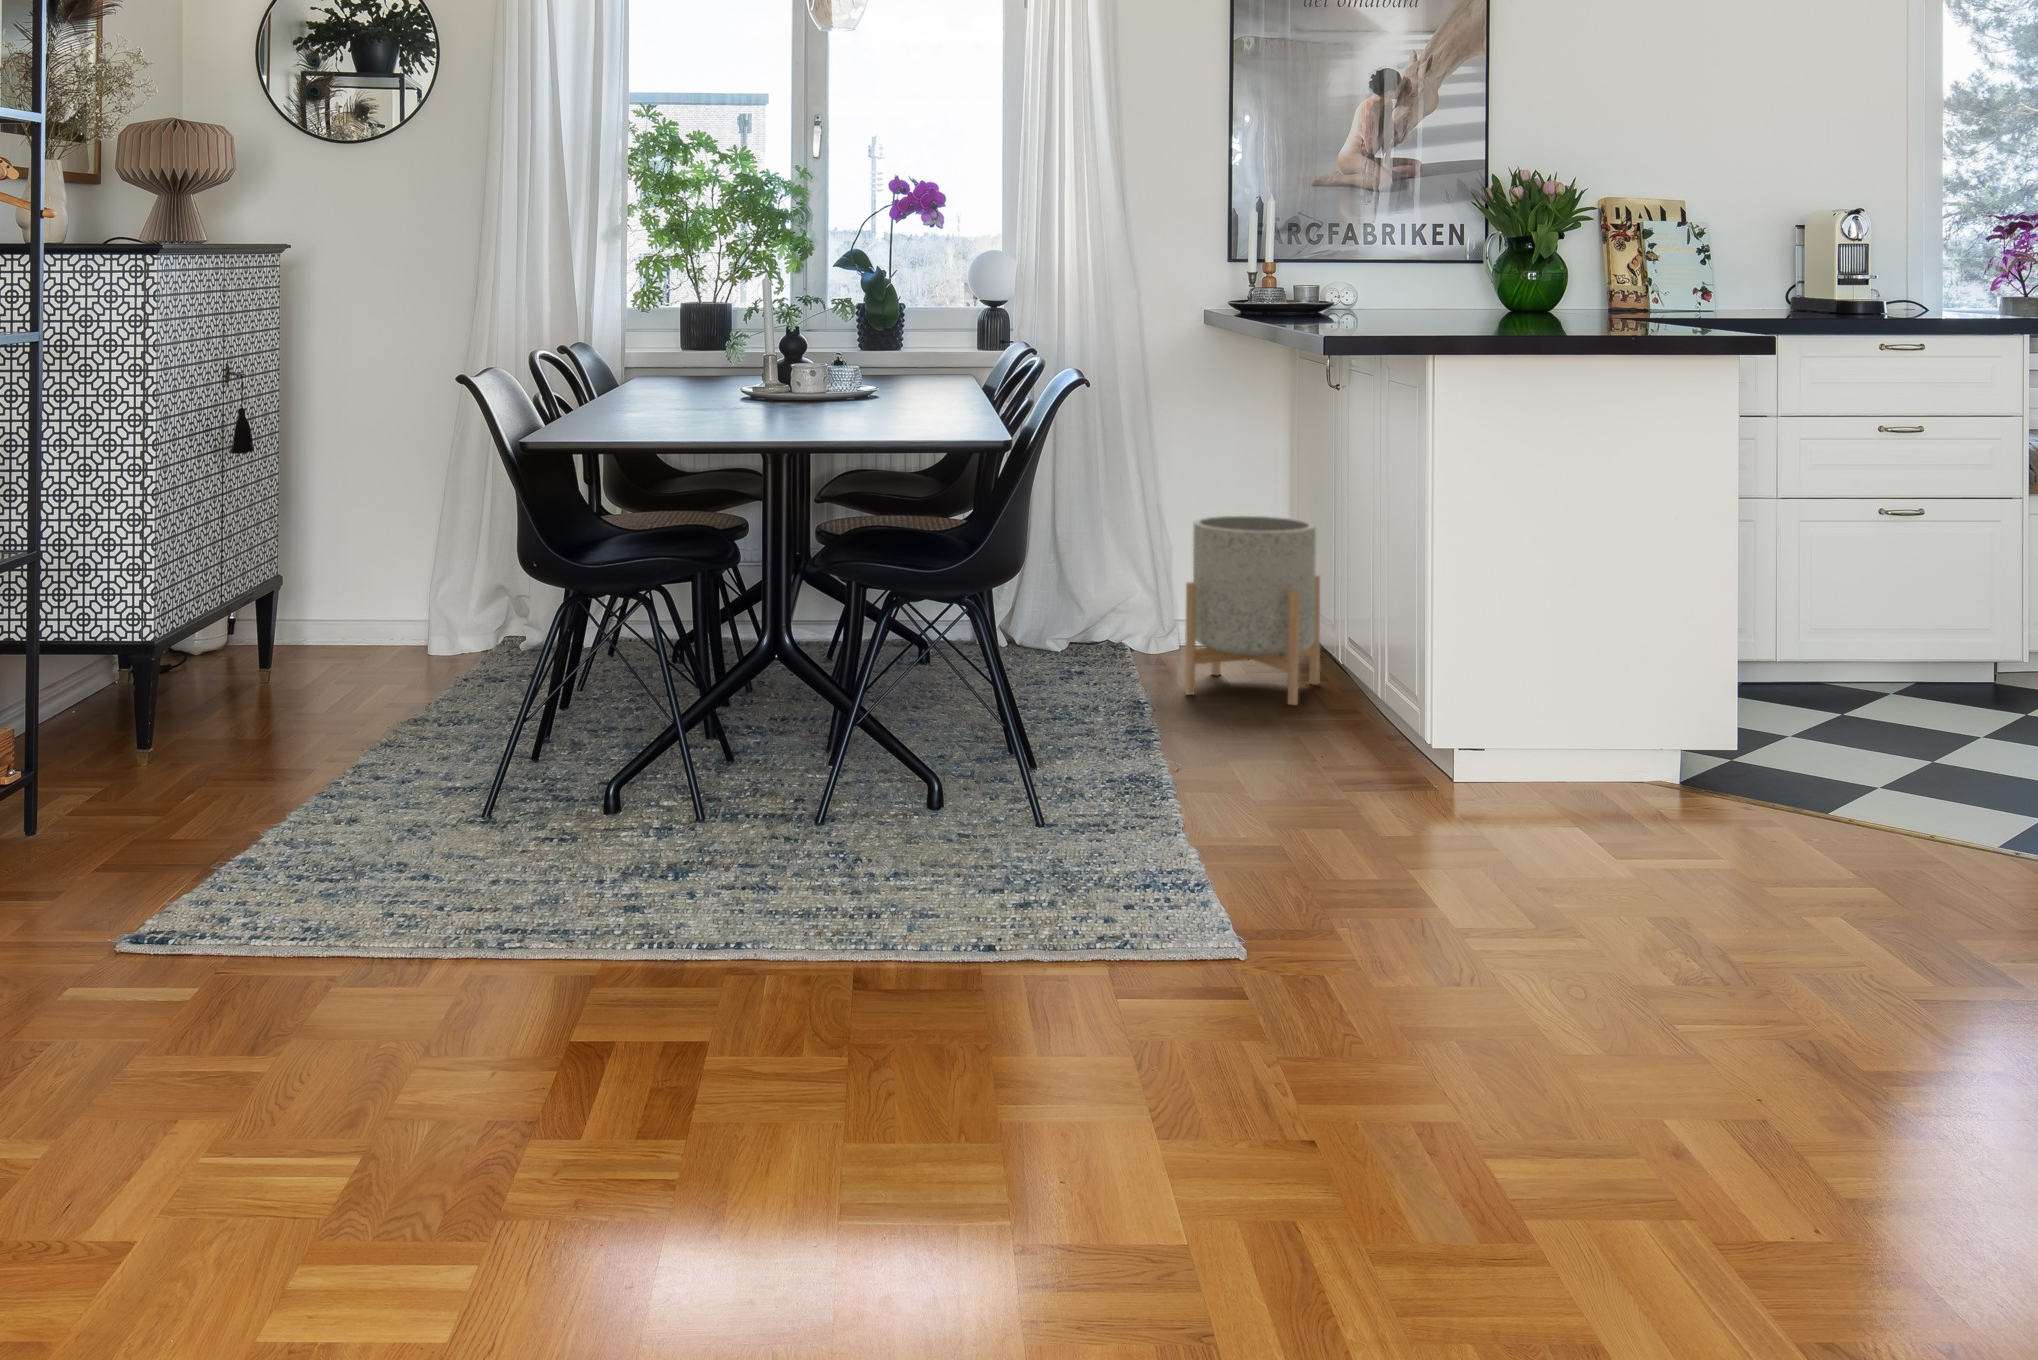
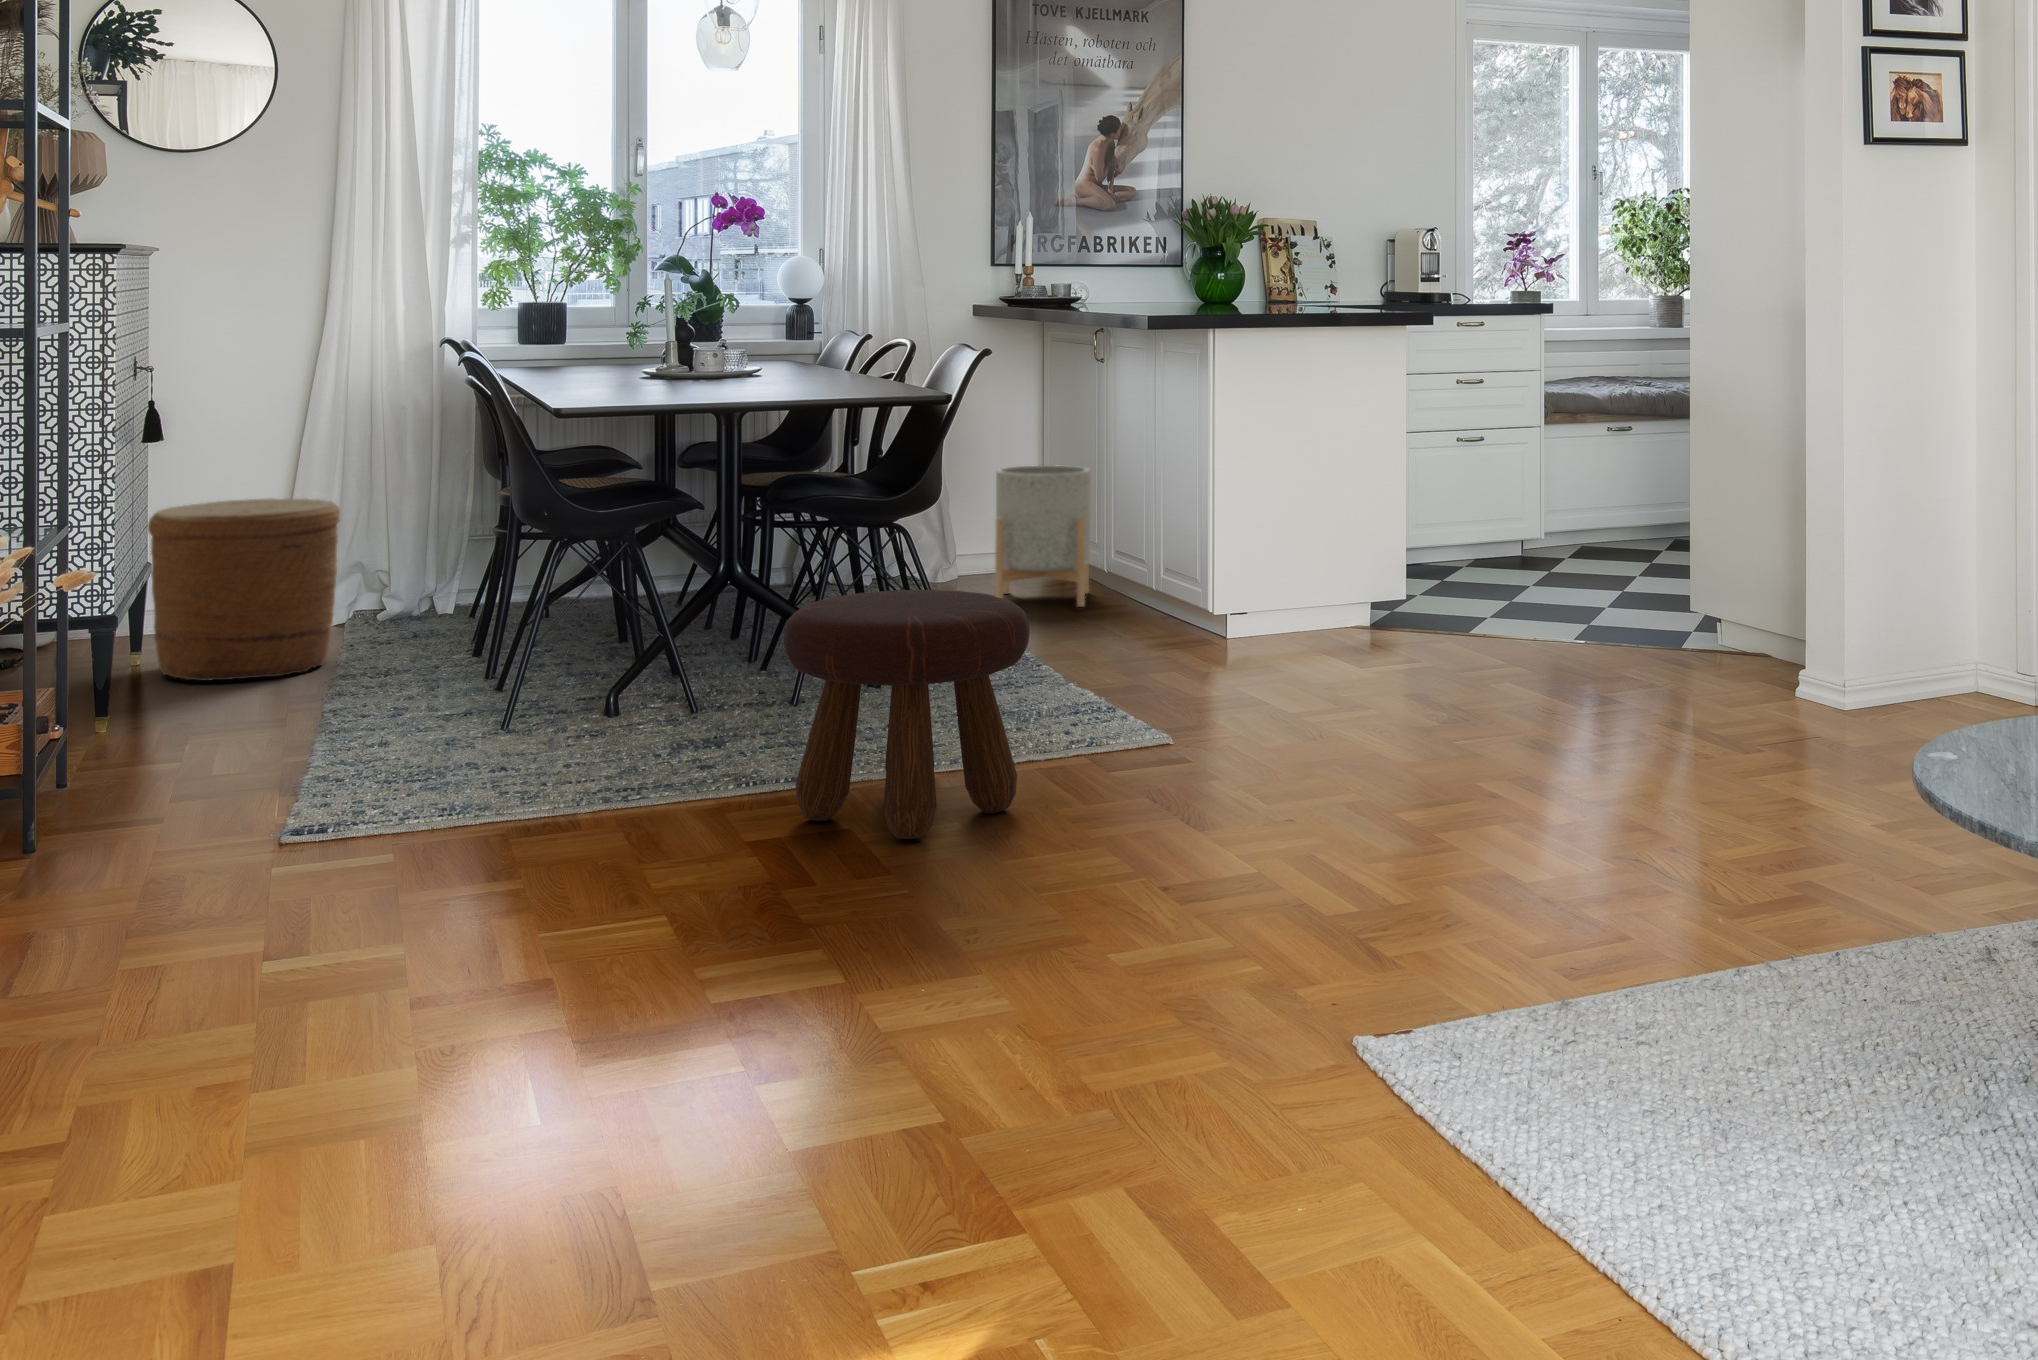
woven basket: none [251,512,440,709] -> present [148,498,340,681]
footstool: none [624,717,960,1090] -> present [784,590,1029,839]

